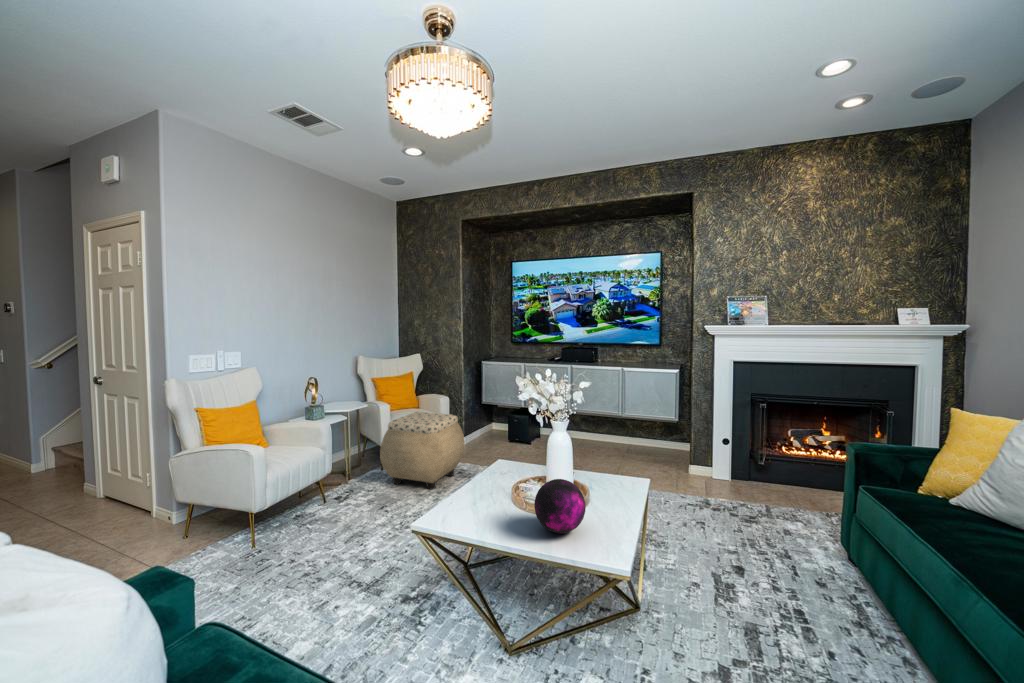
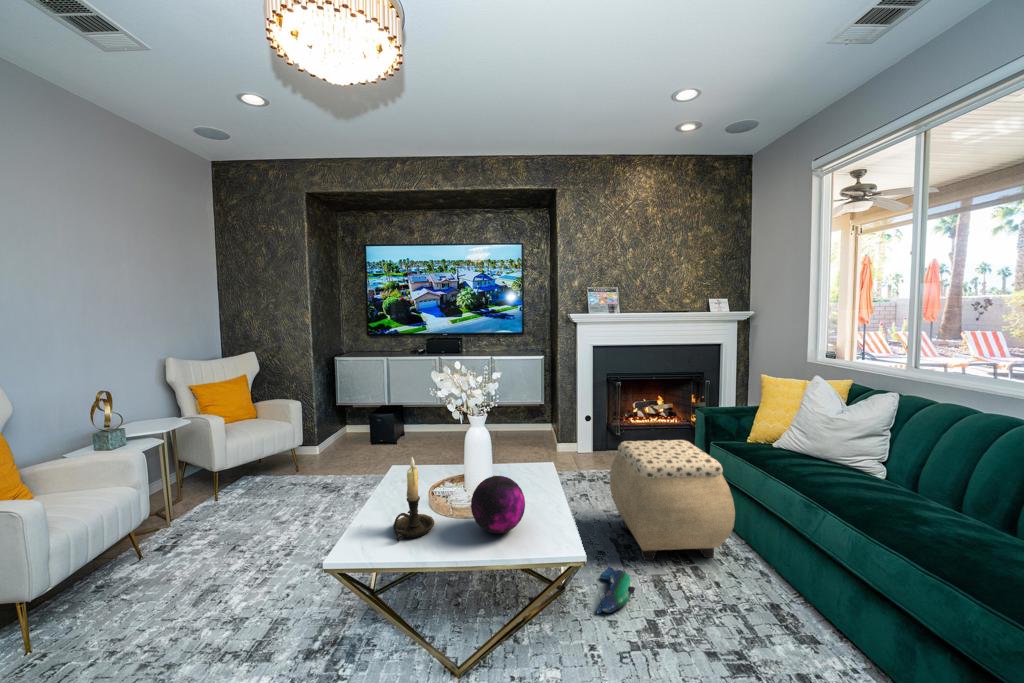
ottoman: present [380,412,465,490] -> present [610,440,735,560]
candle holder: none [467,451,506,522] -> present [393,457,434,541]
plush toy: none [664,598,713,644] -> present [596,567,635,614]

